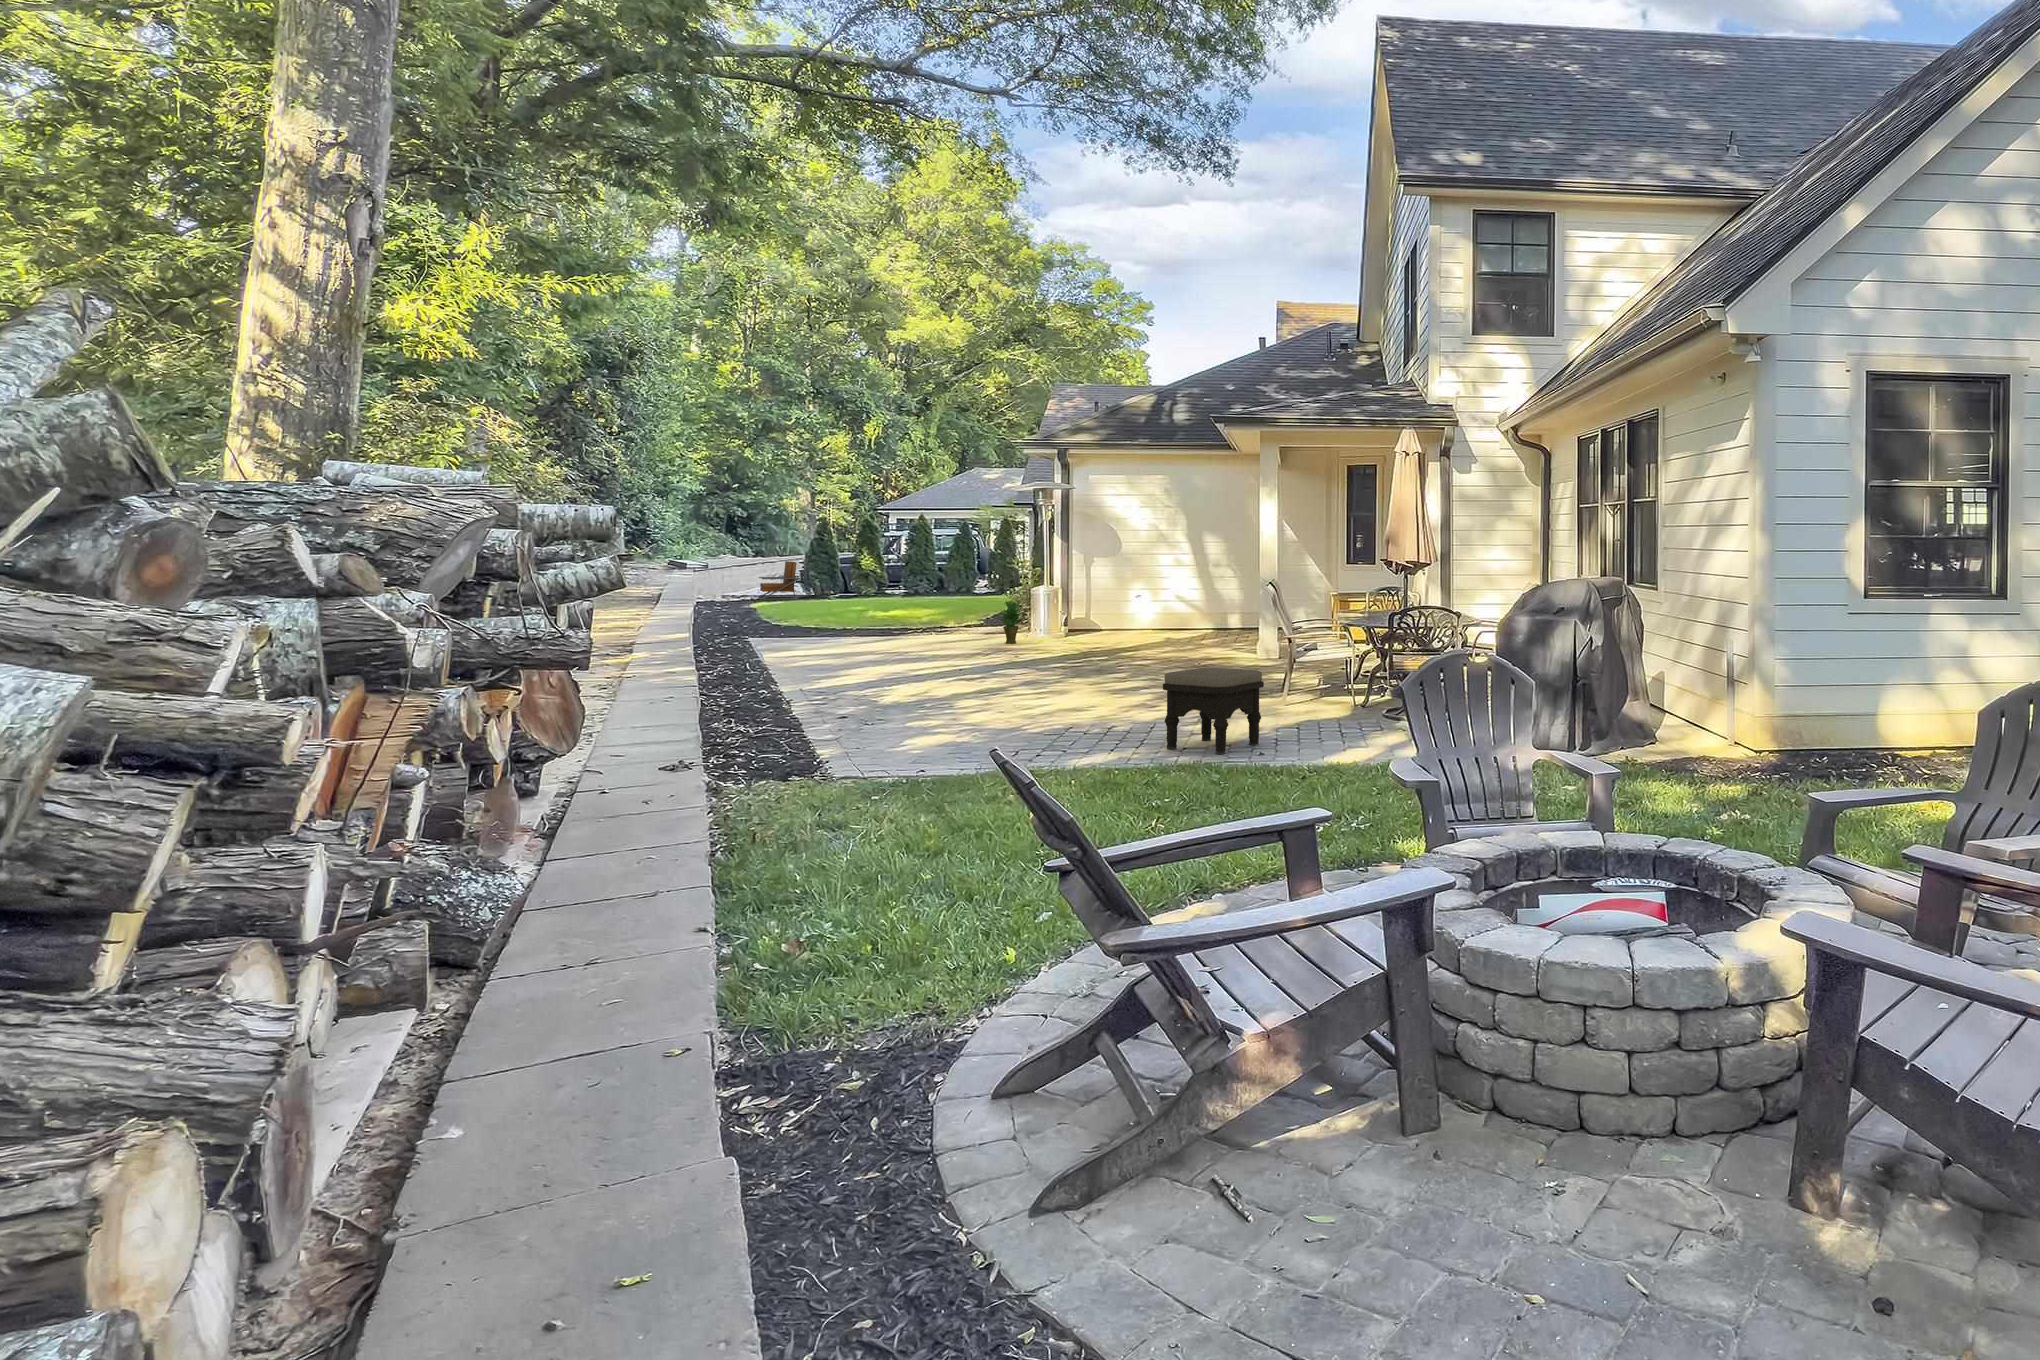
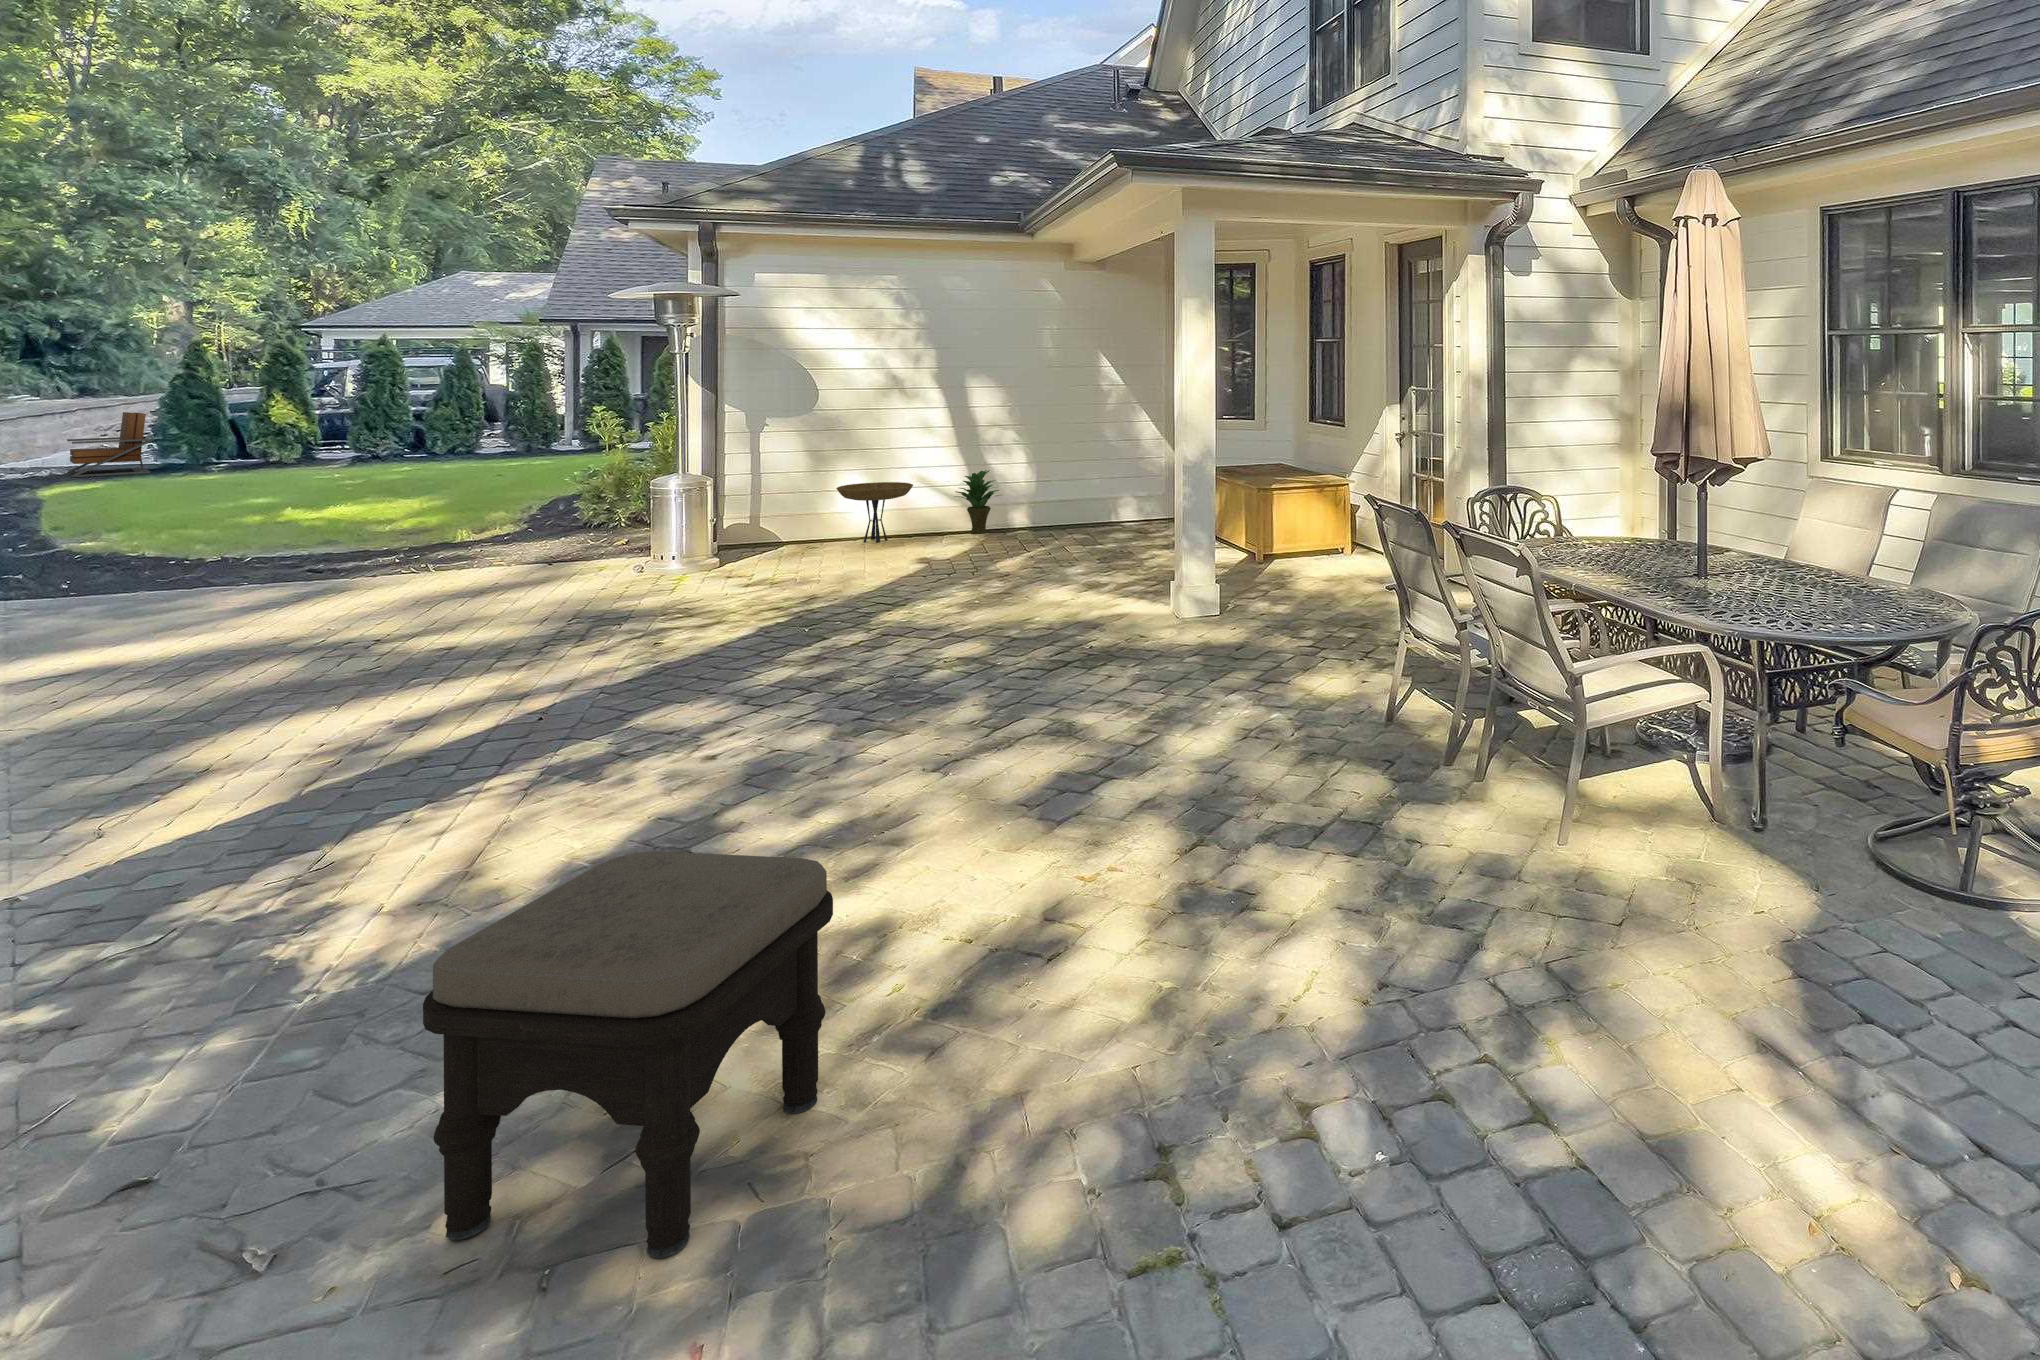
potted plant: present [997,601,1024,644] -> present [955,470,999,534]
side table: none [1128,603,1172,639] -> present [836,482,913,543]
ottoman: present [1163,668,1264,754] -> present [423,851,833,1258]

